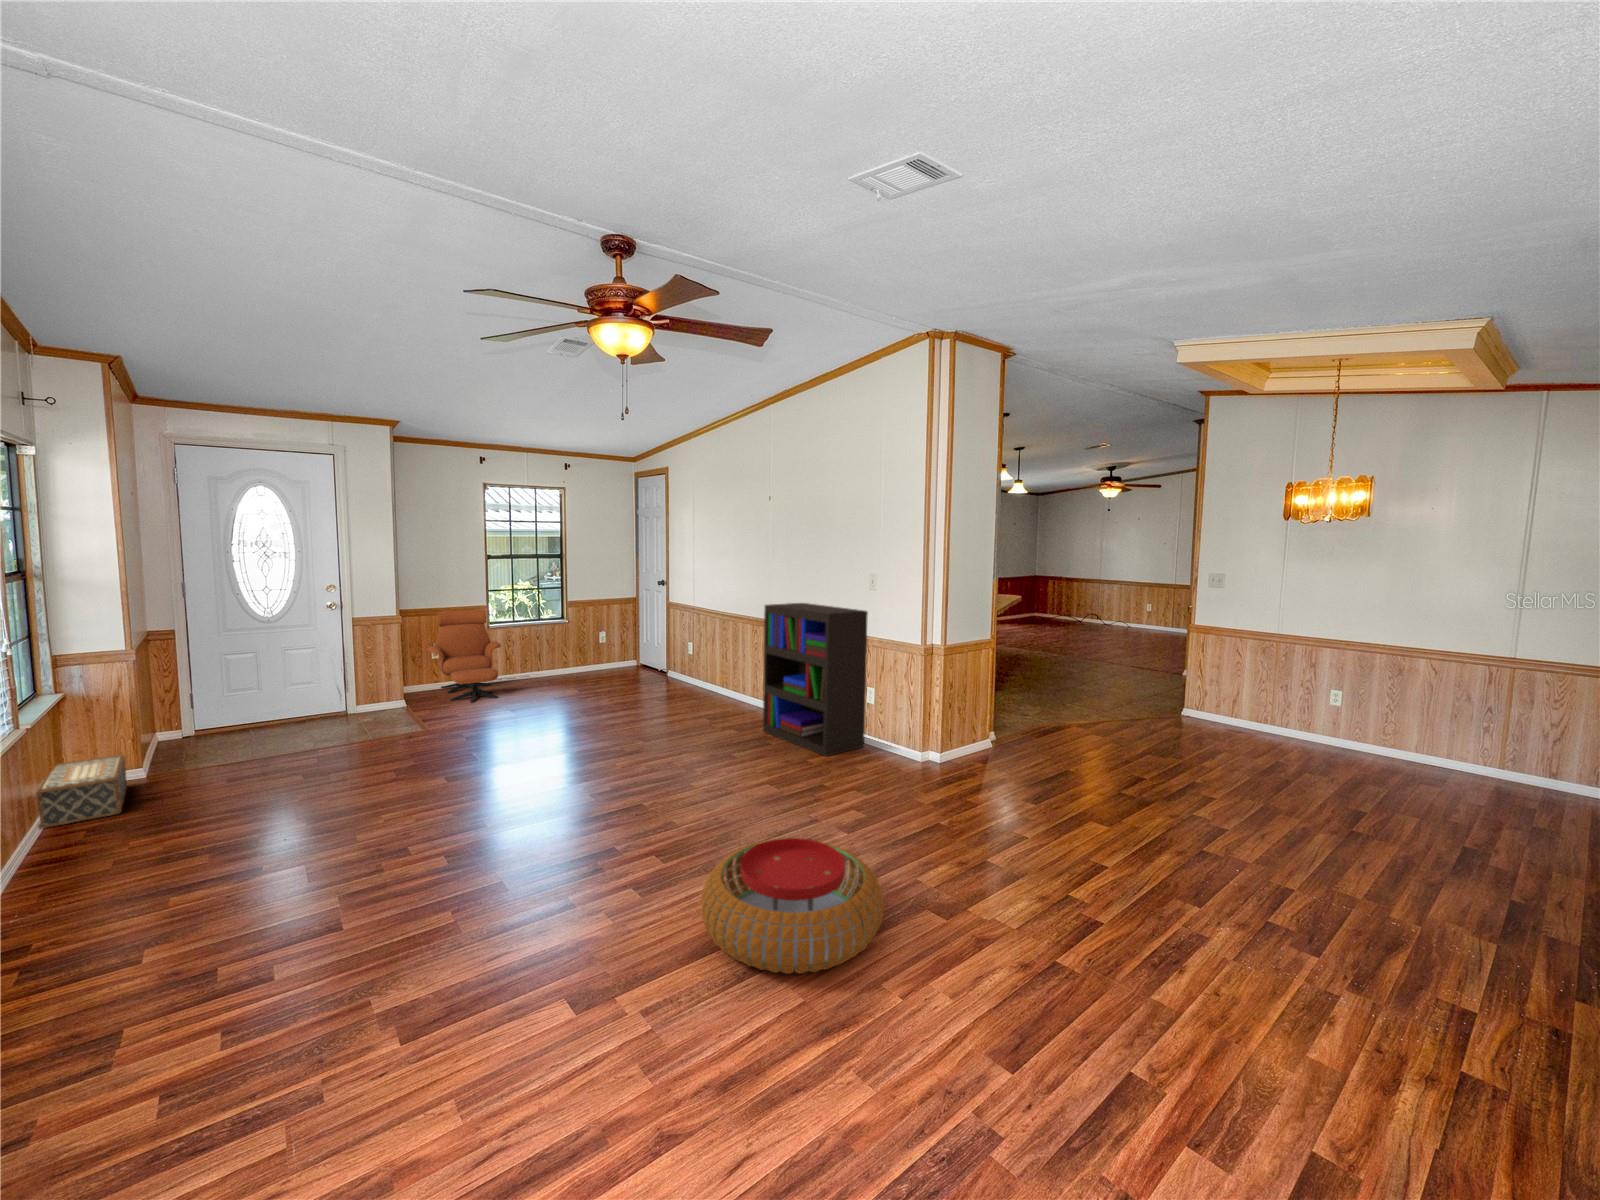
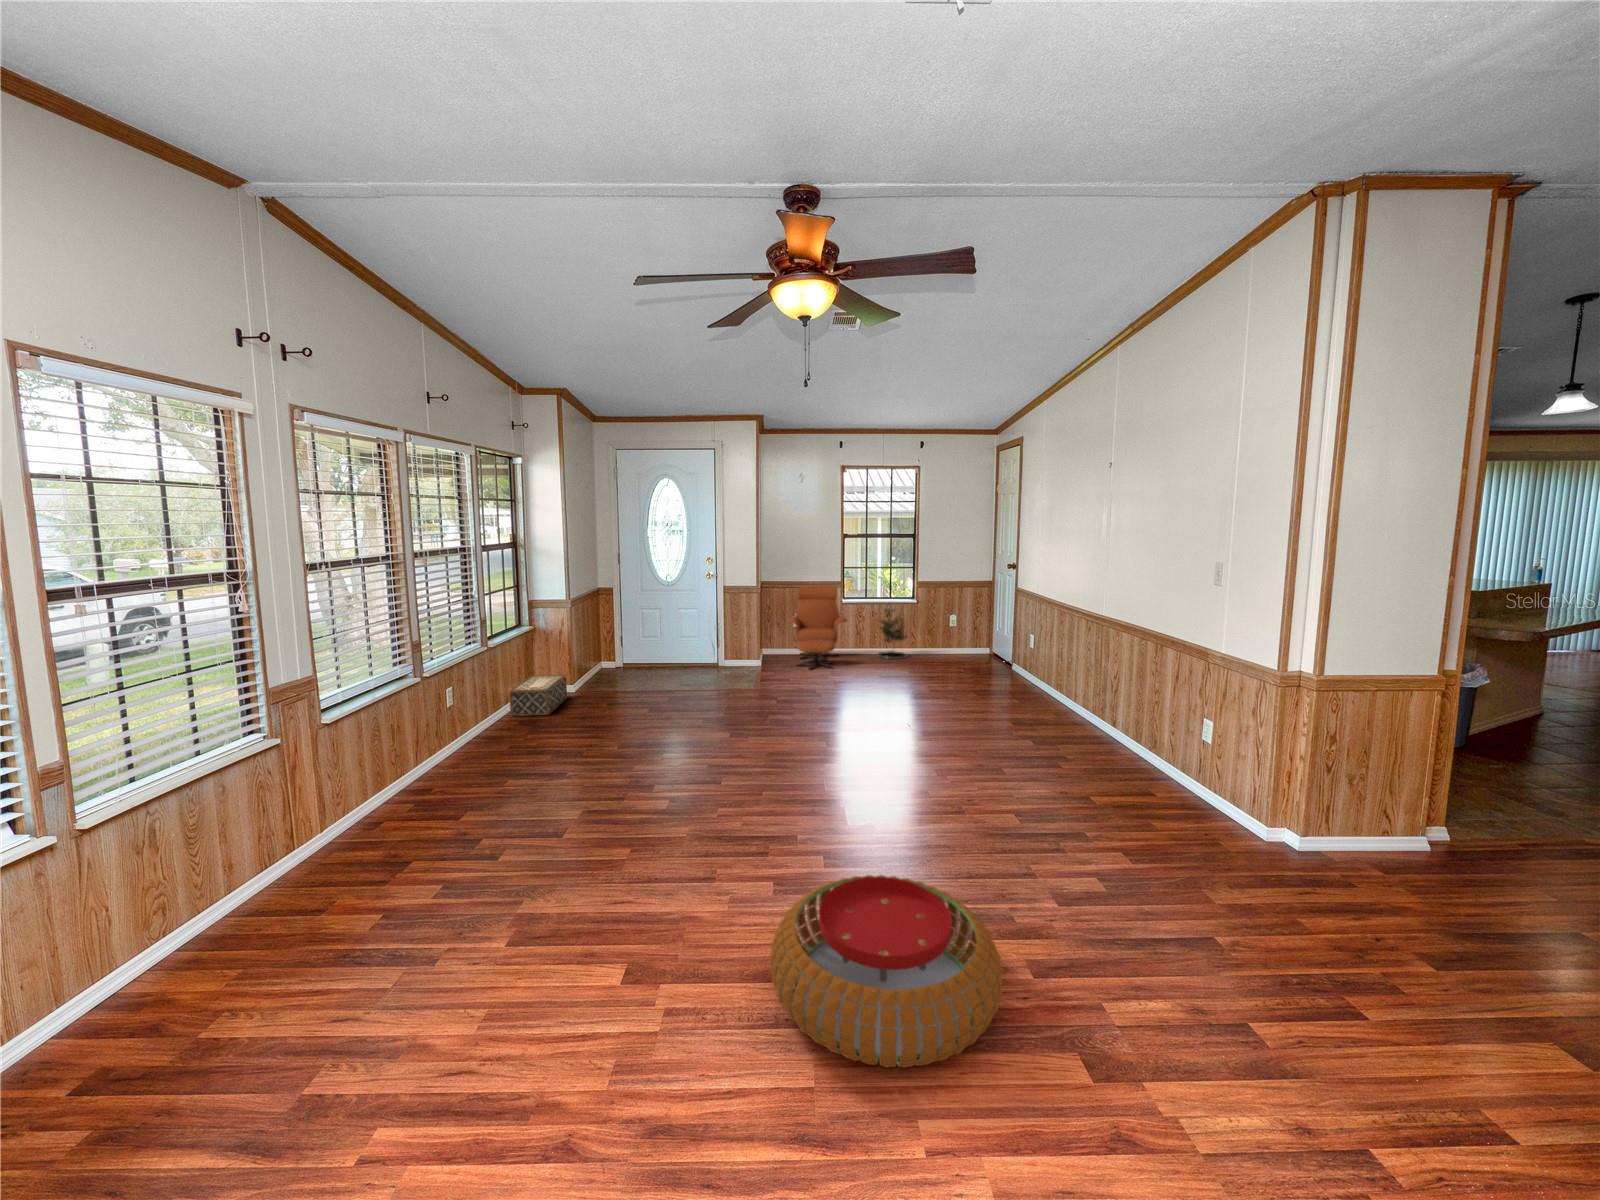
bookshelf: present [763,603,868,756] -> none [1062,593,1203,796]
potted tree: none [532,623,568,681] -> present [878,610,908,659]

